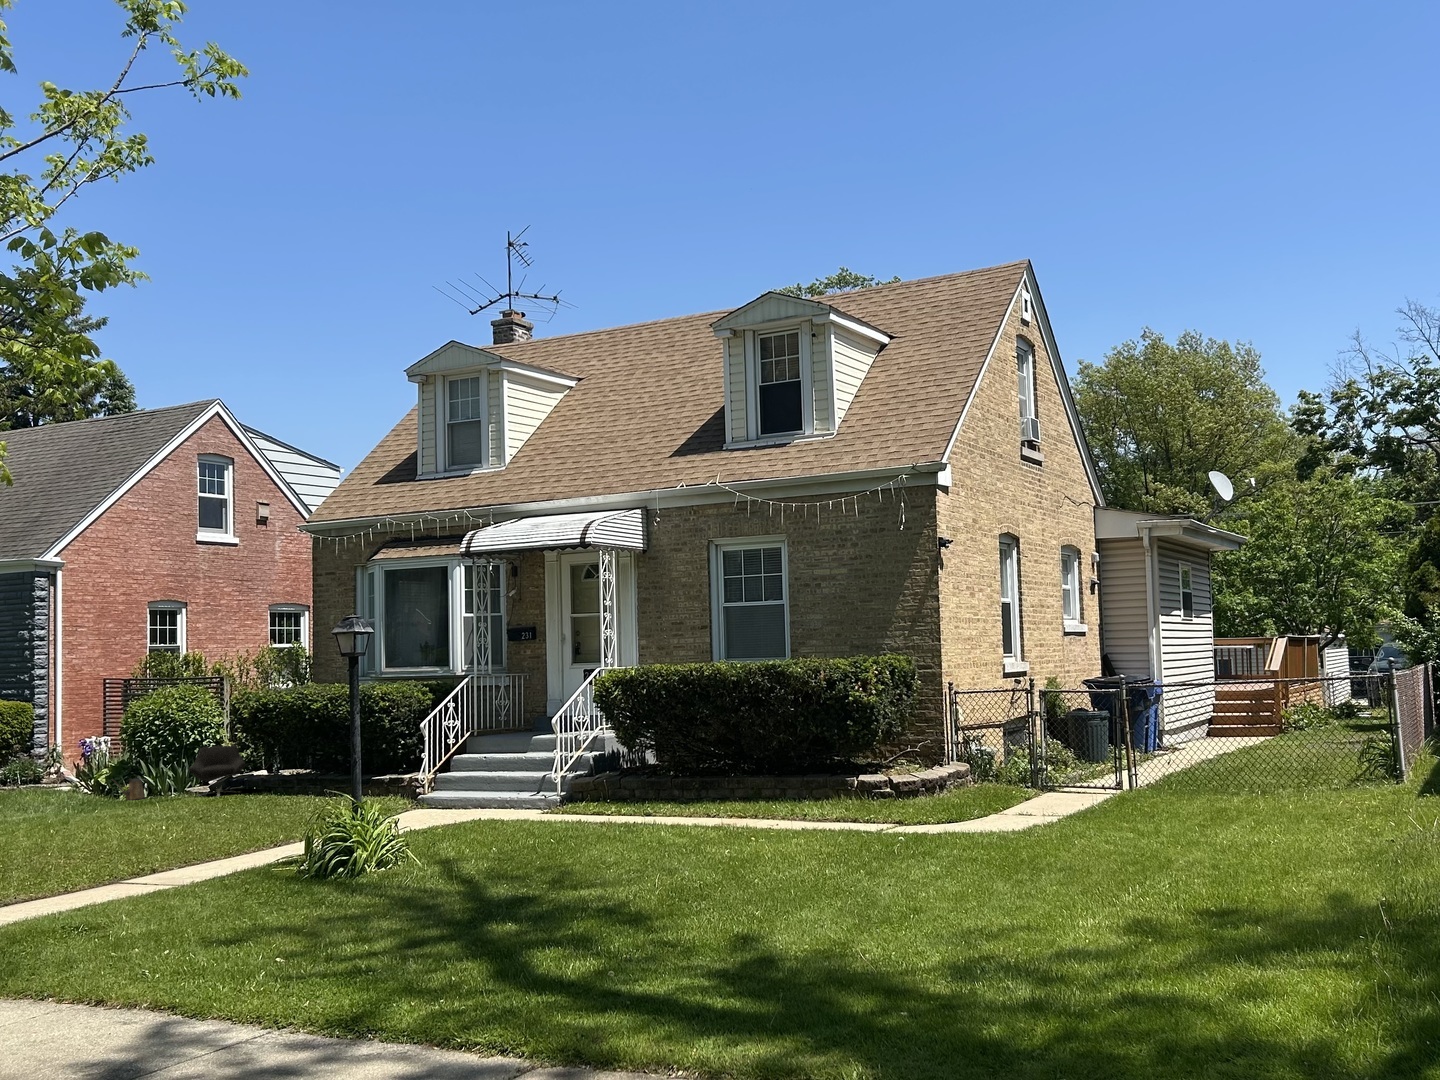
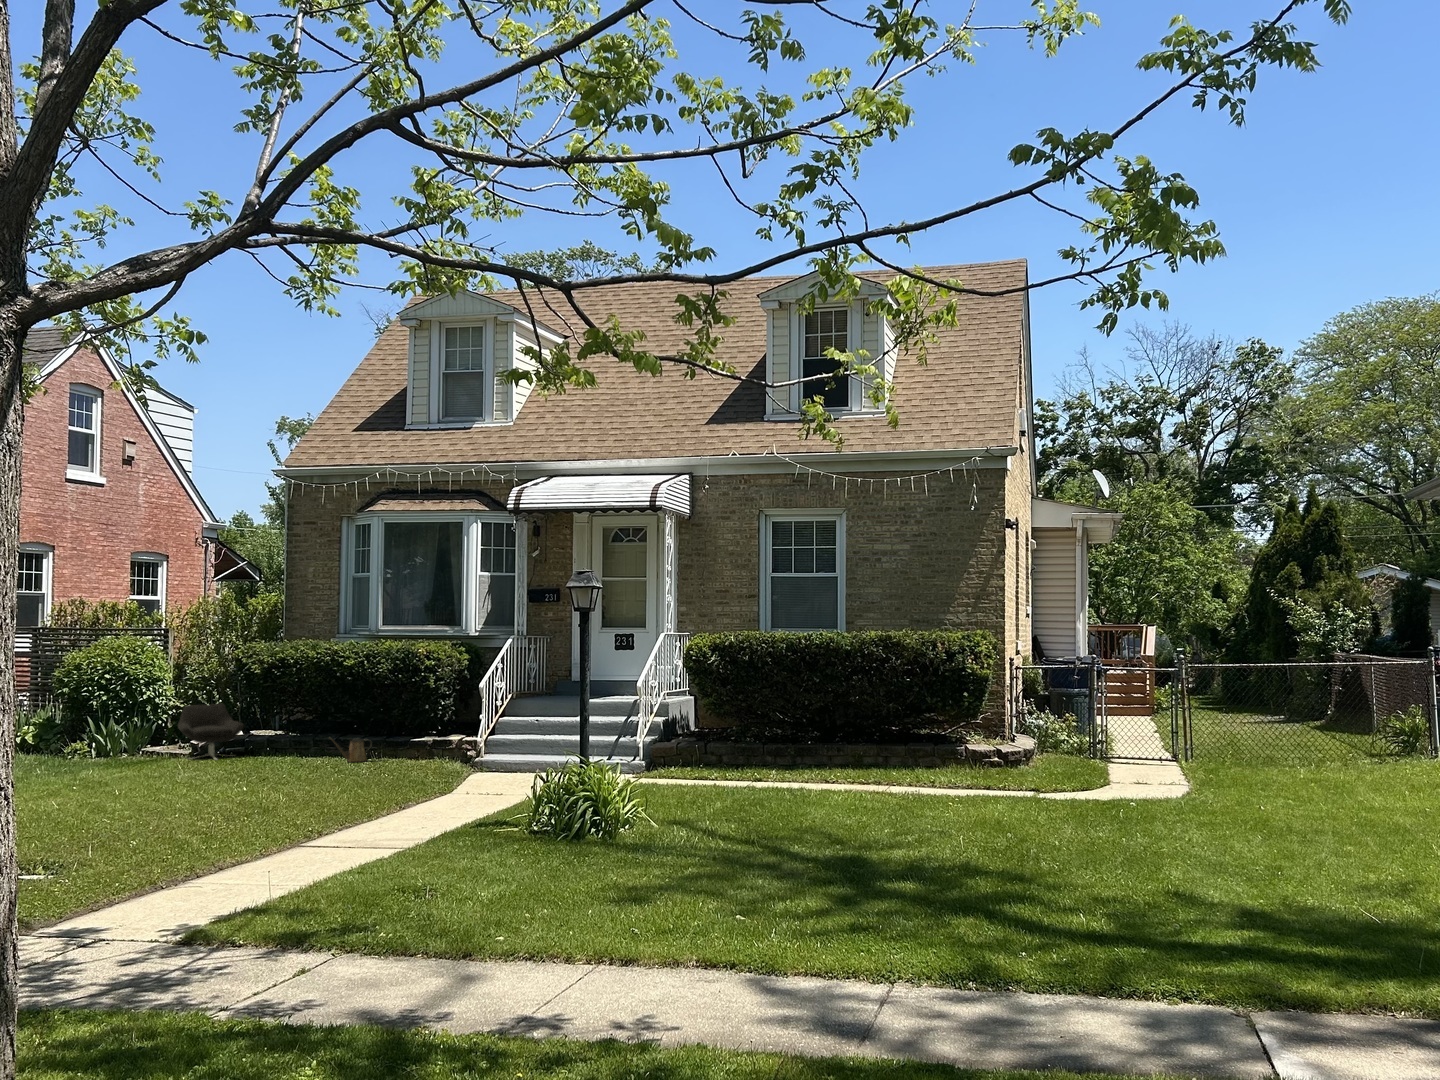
watering can: present [114,779,148,800] -> present [331,738,367,762]

